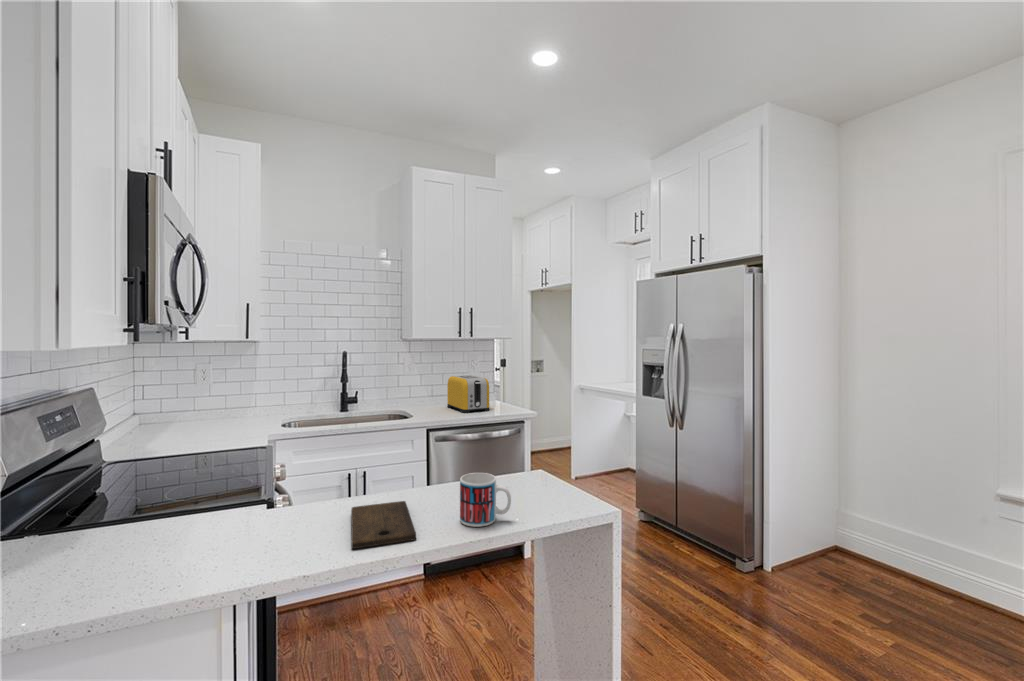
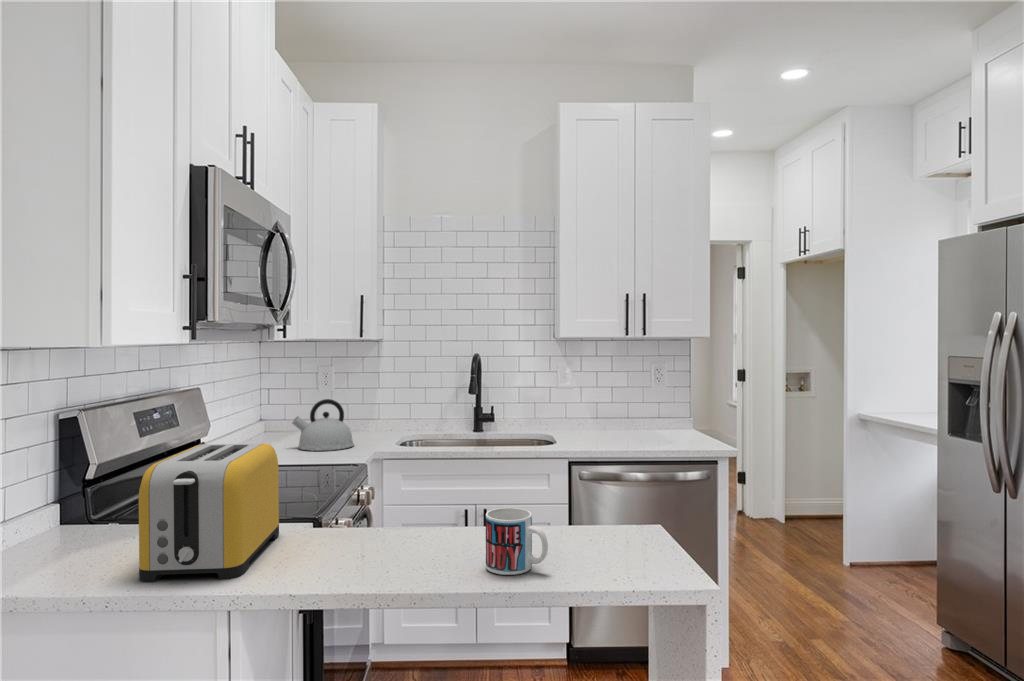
toaster: present [447,375,489,413] -> present [139,443,279,582]
kettle: none [183,392,245,438] -> present [292,399,354,451]
cutting board: present [351,501,416,549] -> none [350,534,442,576]

